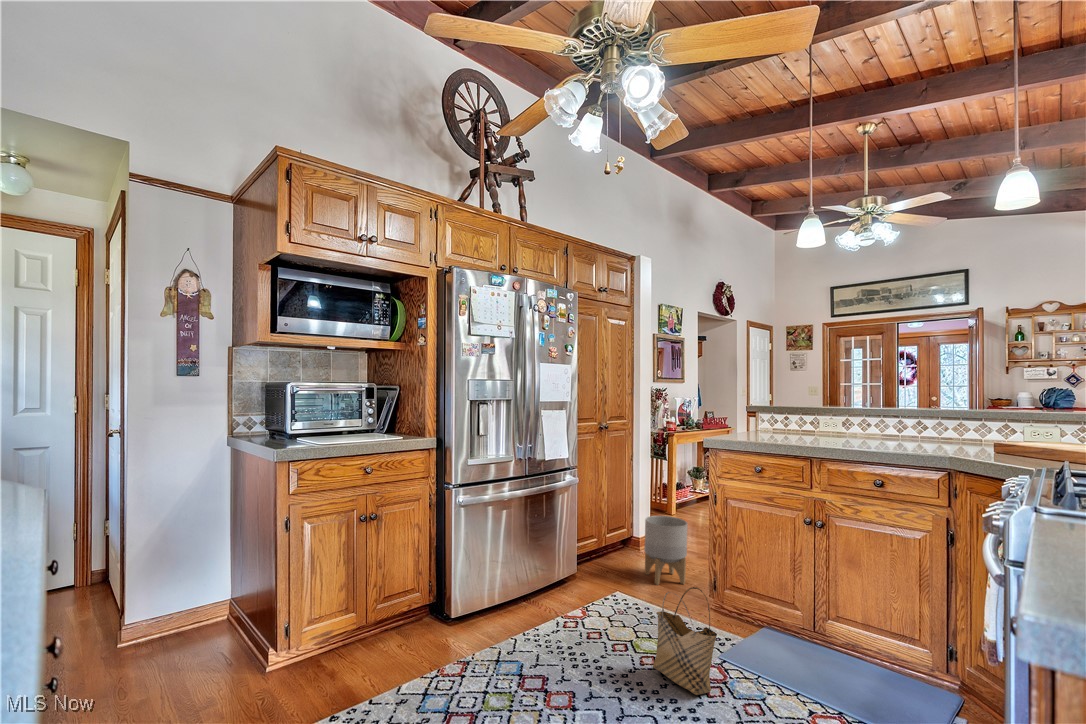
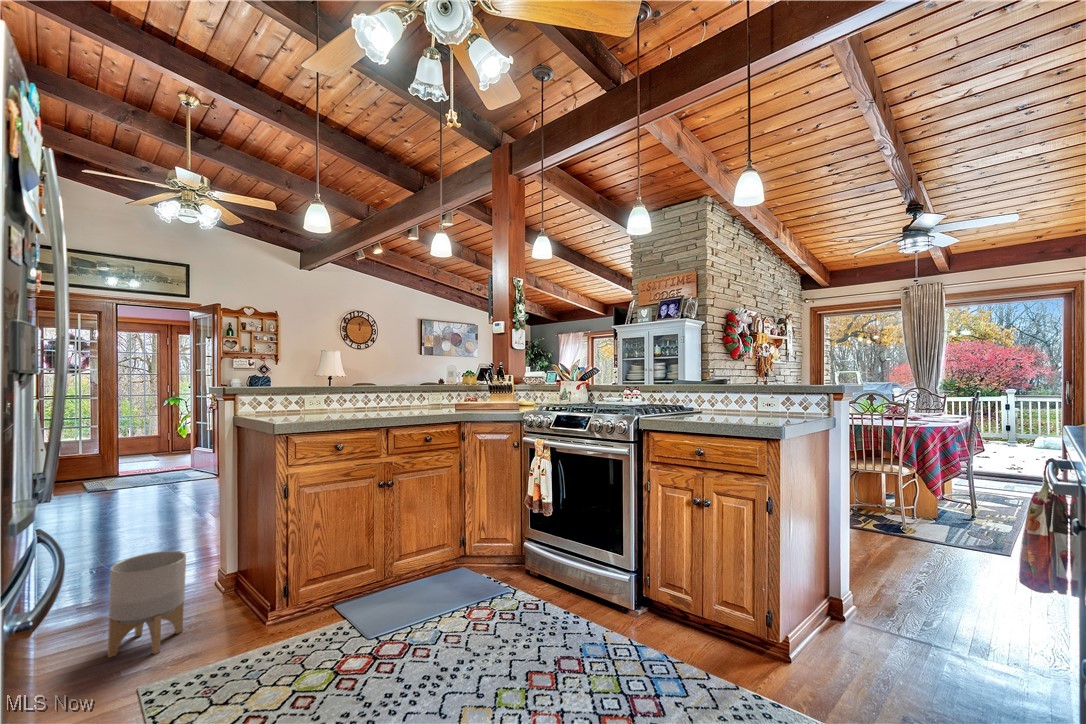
woven basket: present [653,587,717,695] -> none [363,571,429,682]

